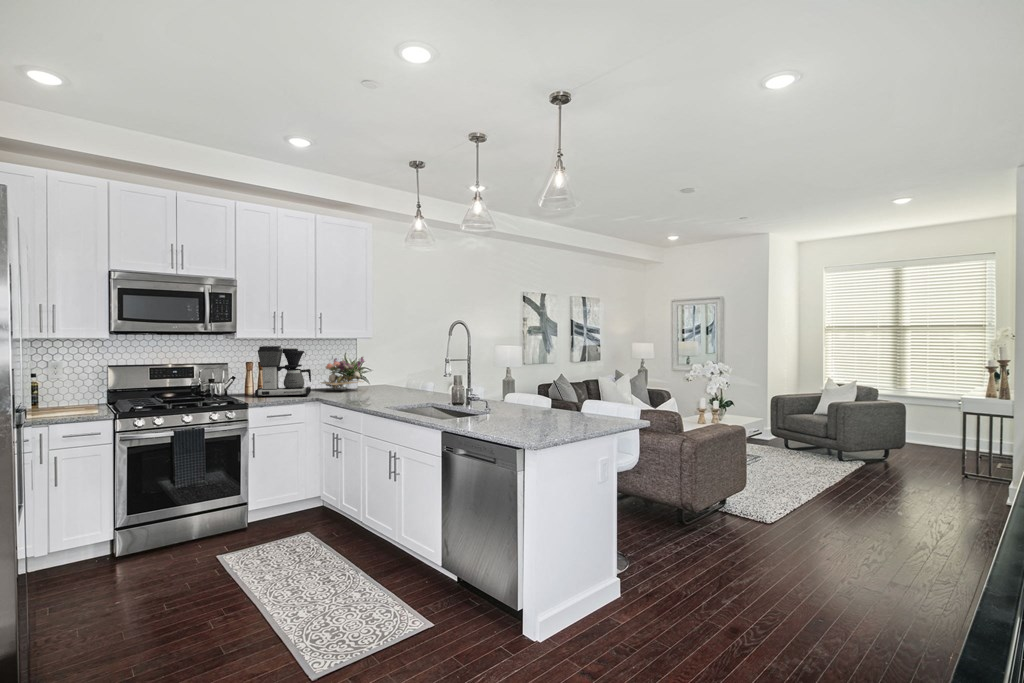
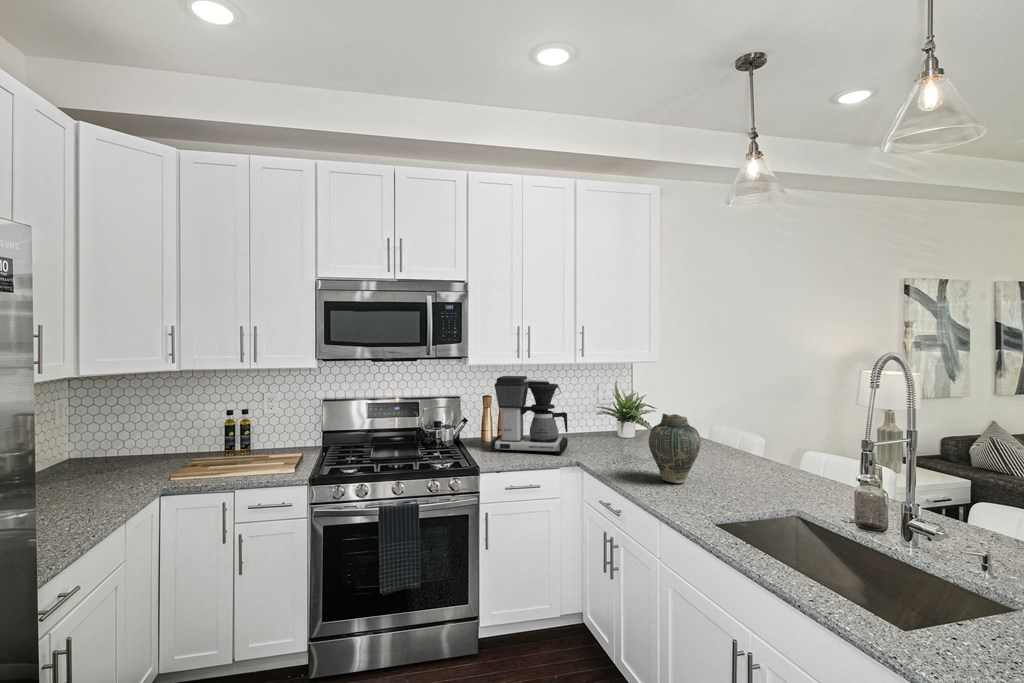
flower arrangement: present [321,357,364,389] -> none [582,390,647,441]
vase: none [364,362,394,402] -> present [649,414,701,483]

